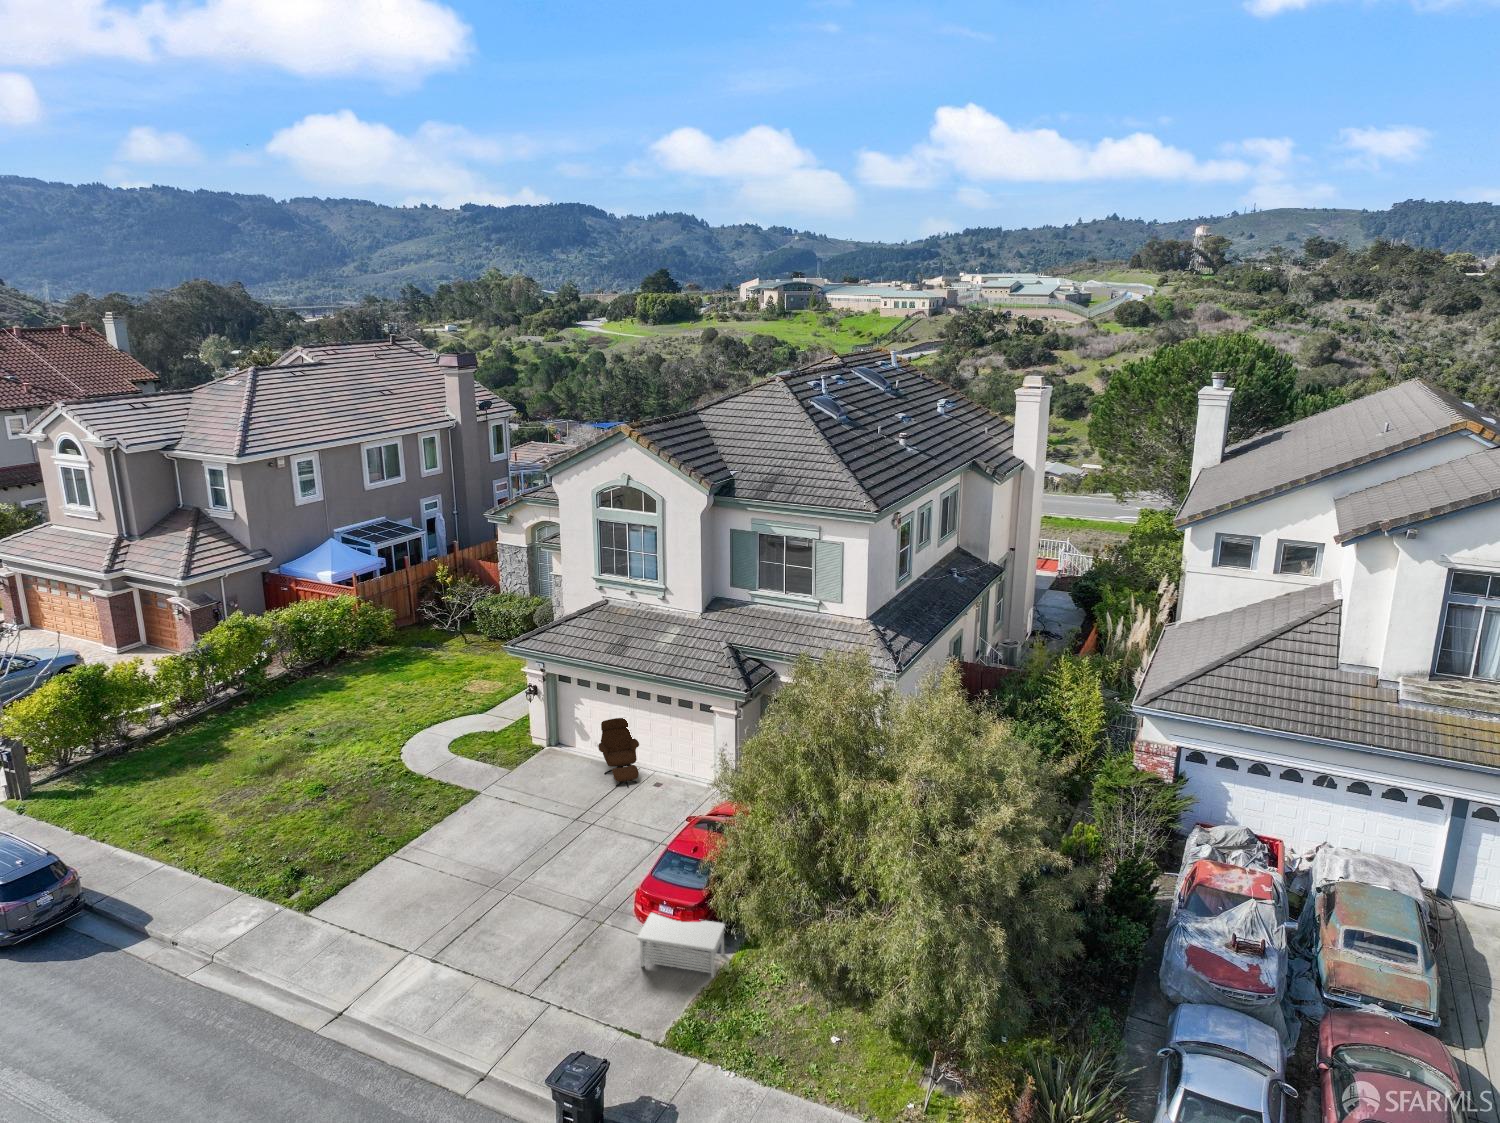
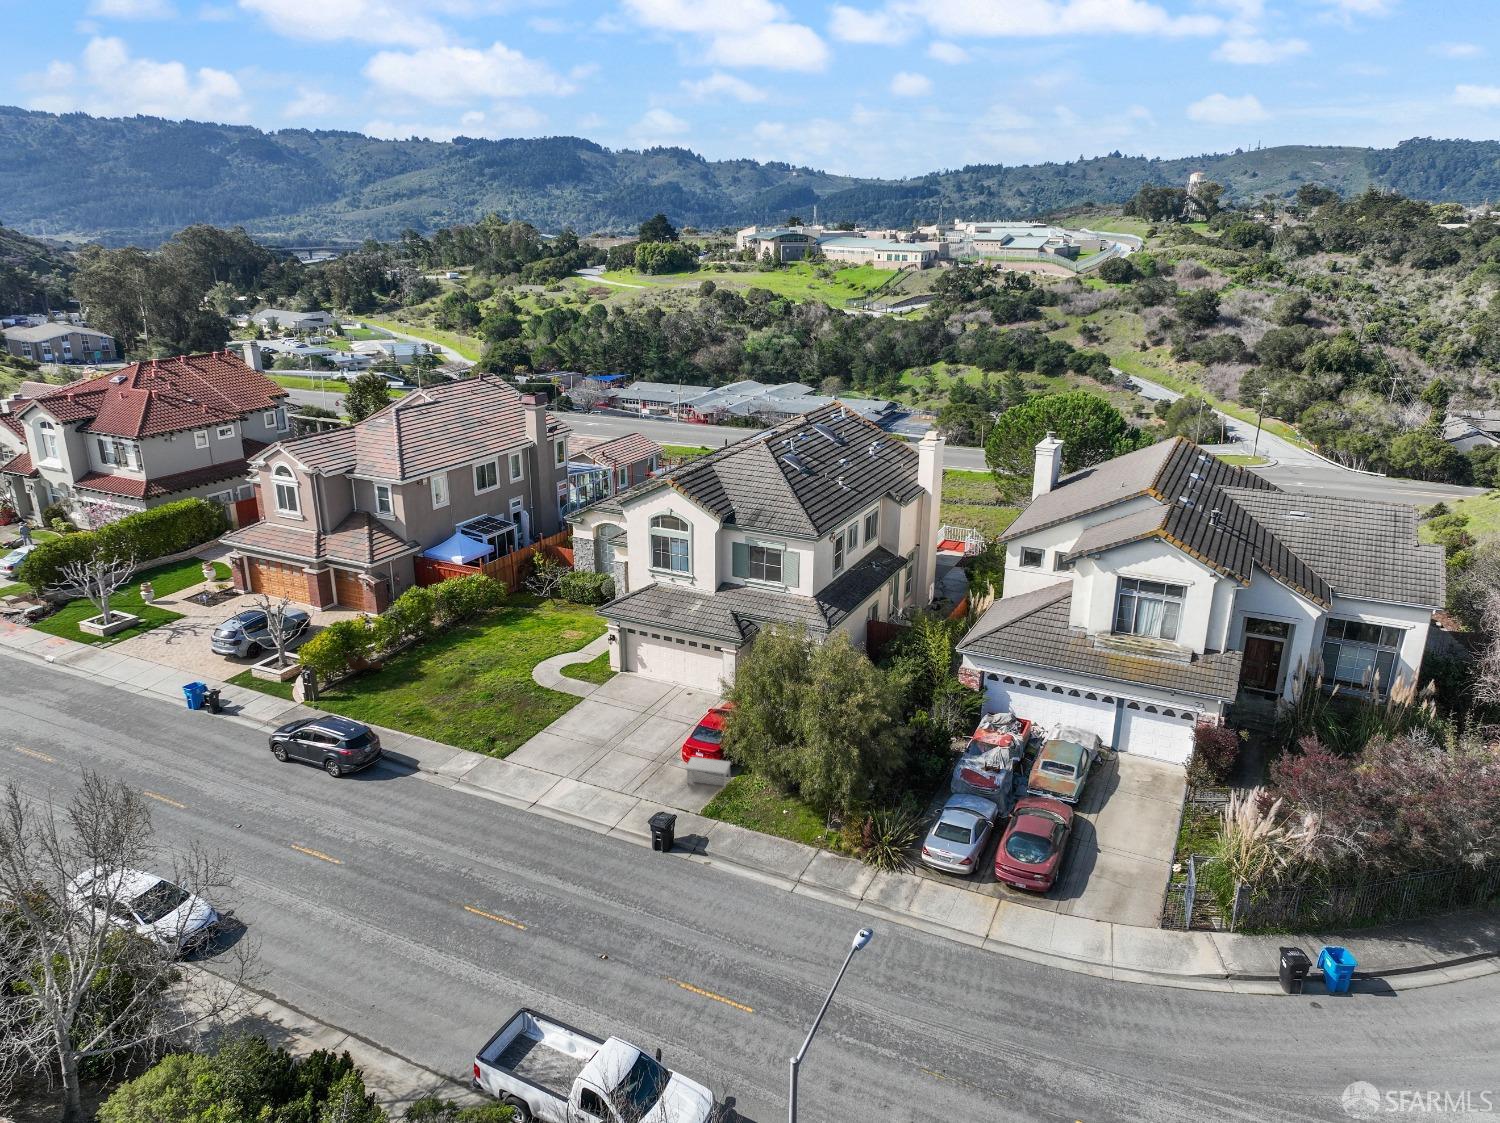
lounge chair: present [598,718,639,788] -> present [346,652,382,673]

